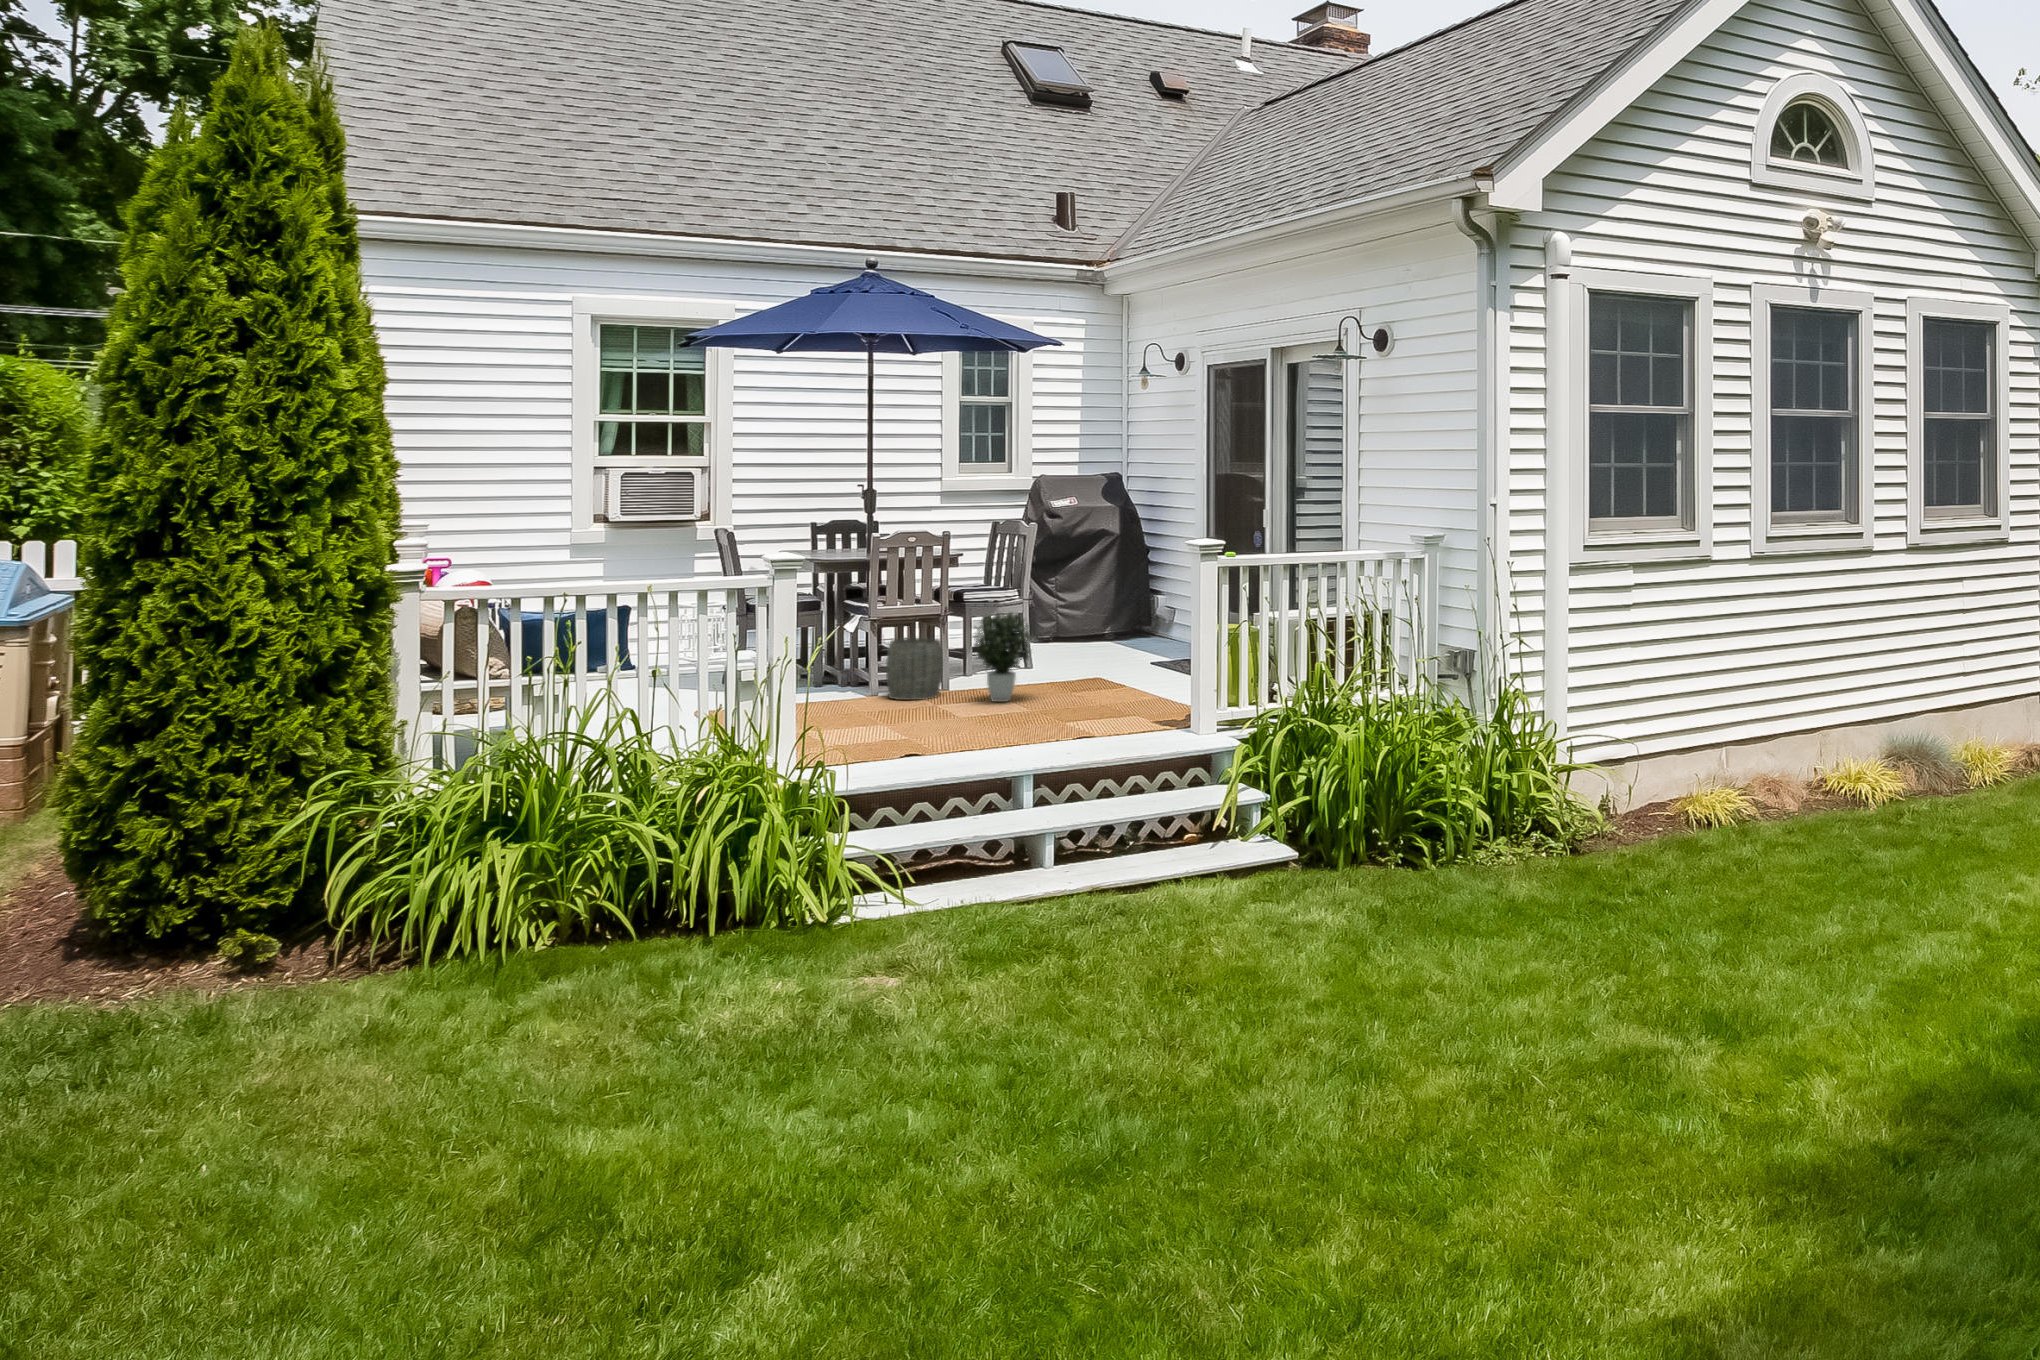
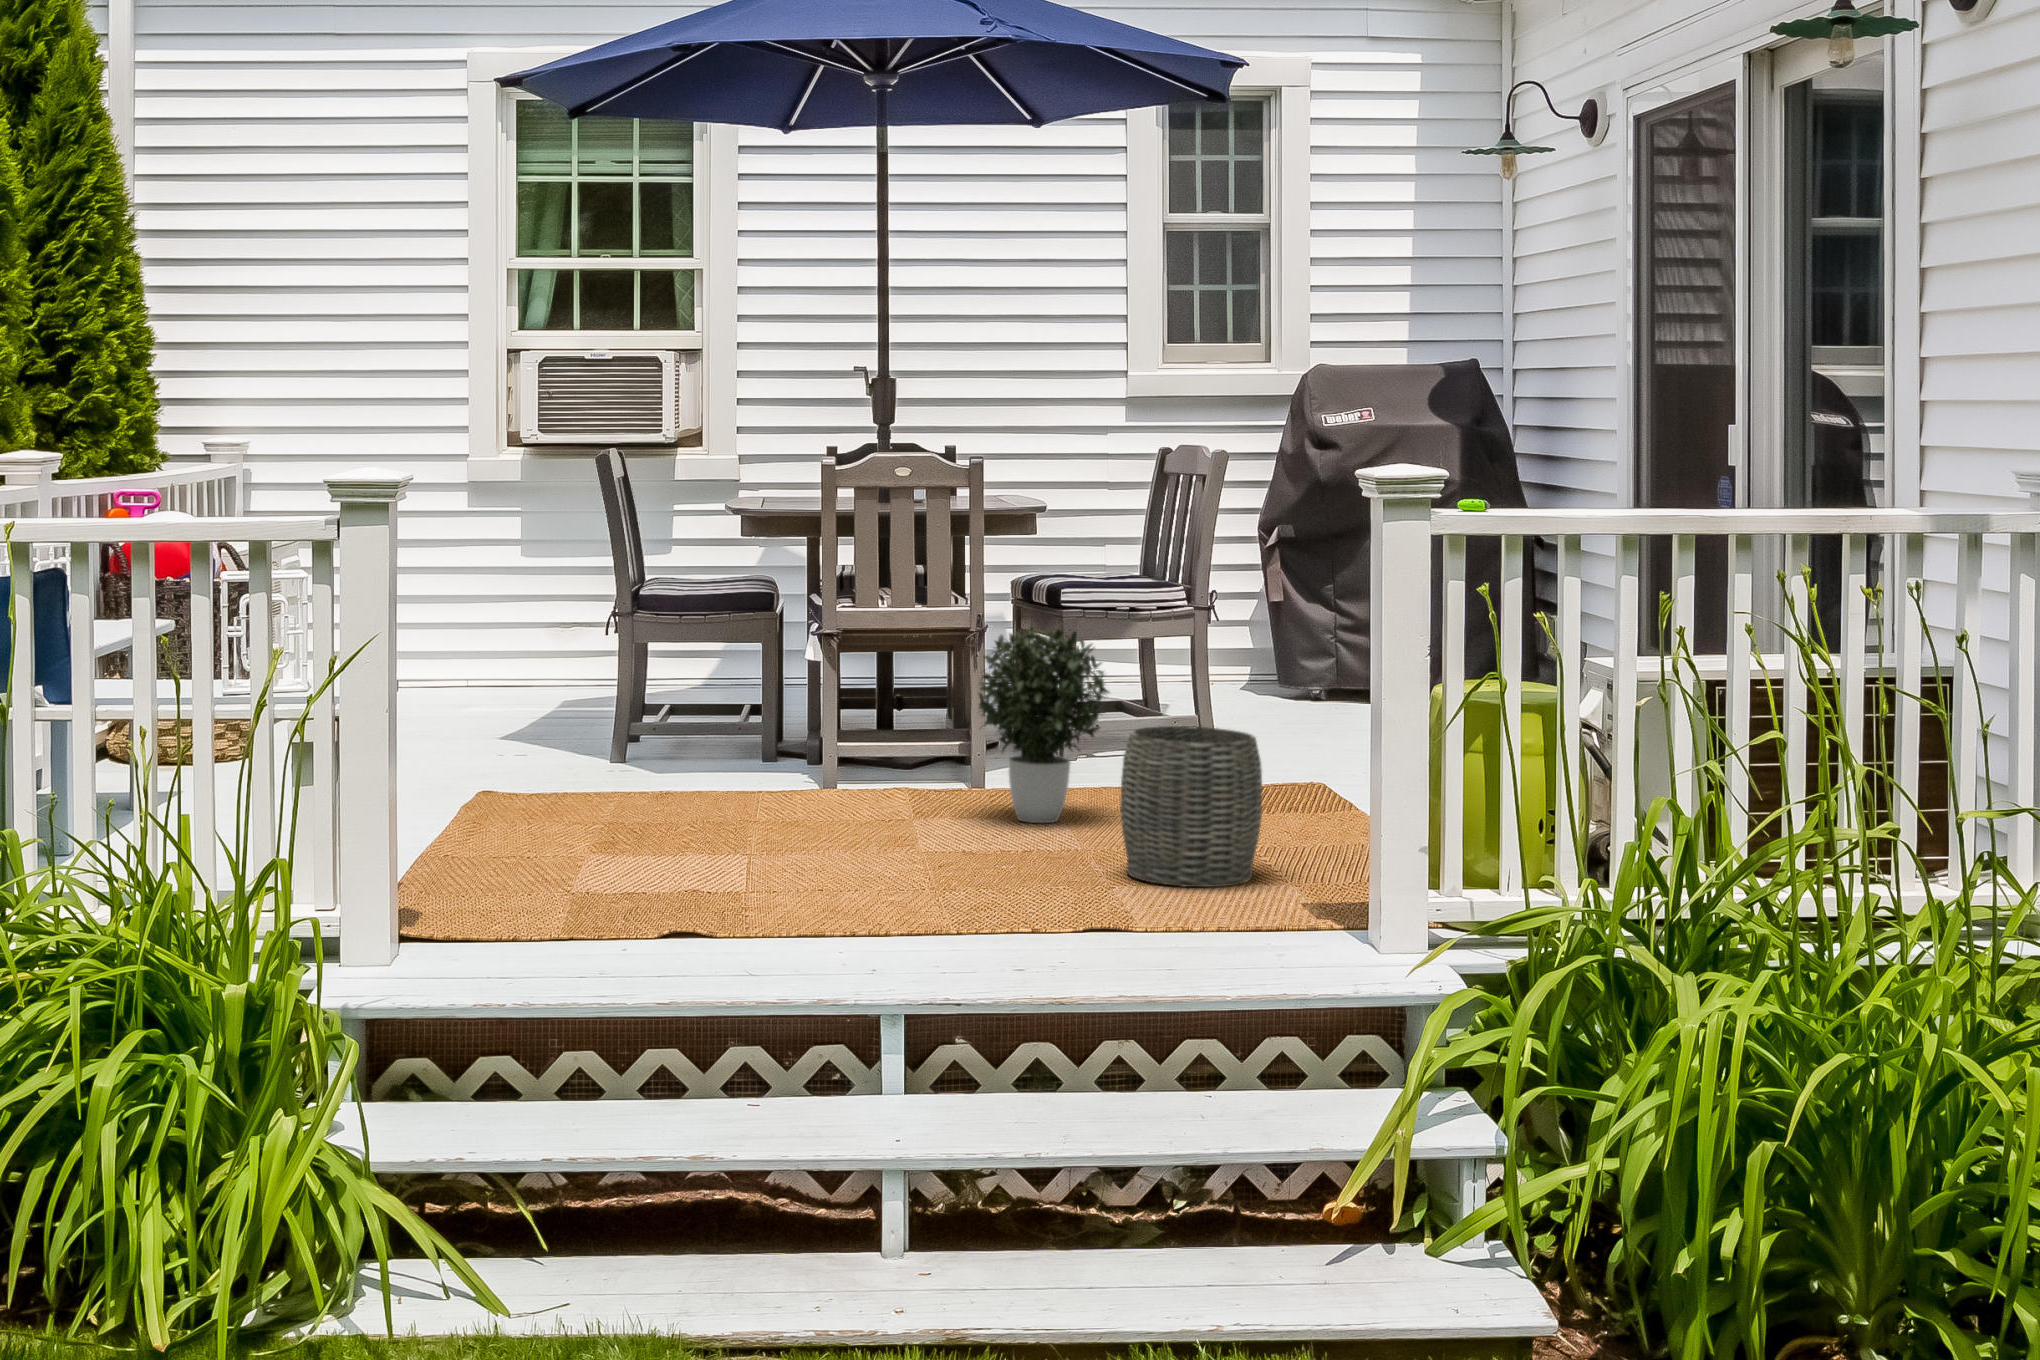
woven basket: present [886,638,943,700] -> present [1120,726,1262,887]

